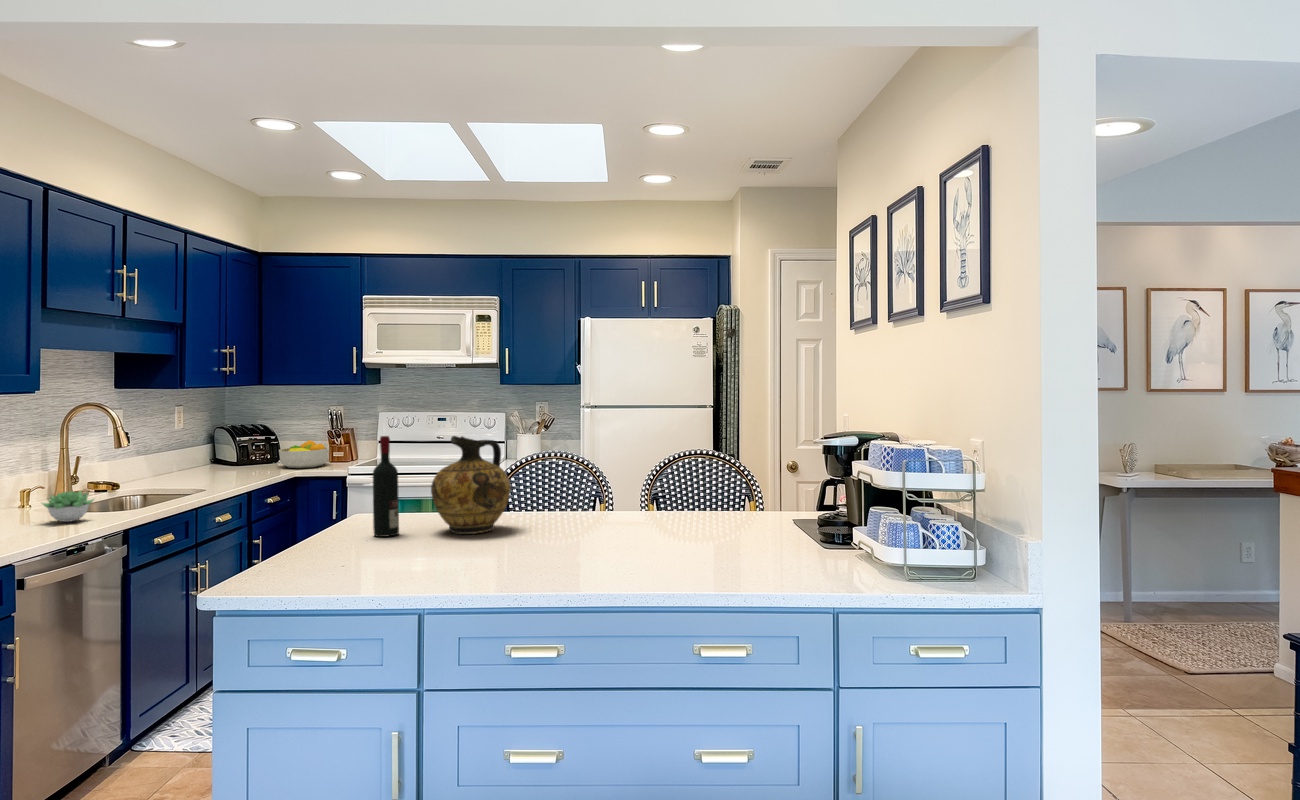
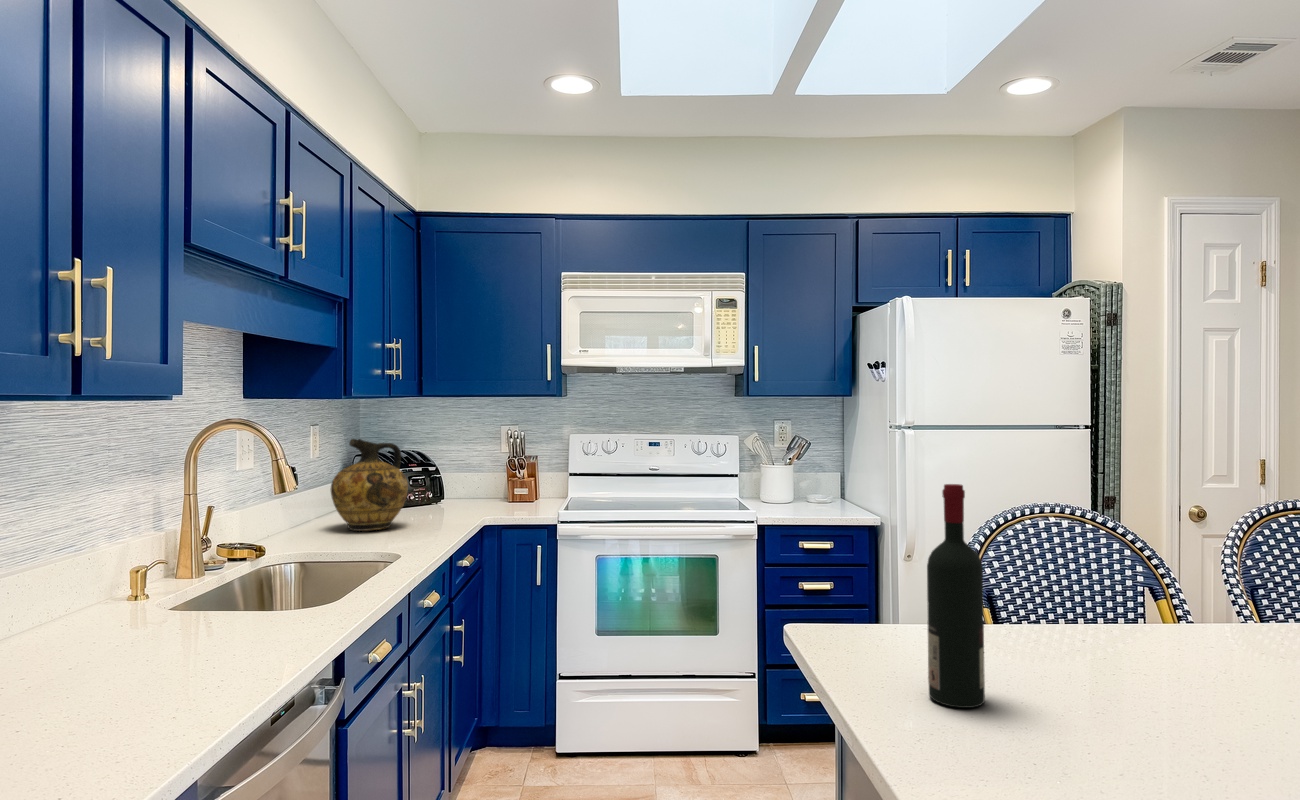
ceramic jug: present [431,436,511,534] -> present [331,439,408,531]
fruit bowl: present [279,440,329,468] -> none [450,472,518,513]
succulent plant: present [43,491,94,522] -> none [185,581,280,643]

